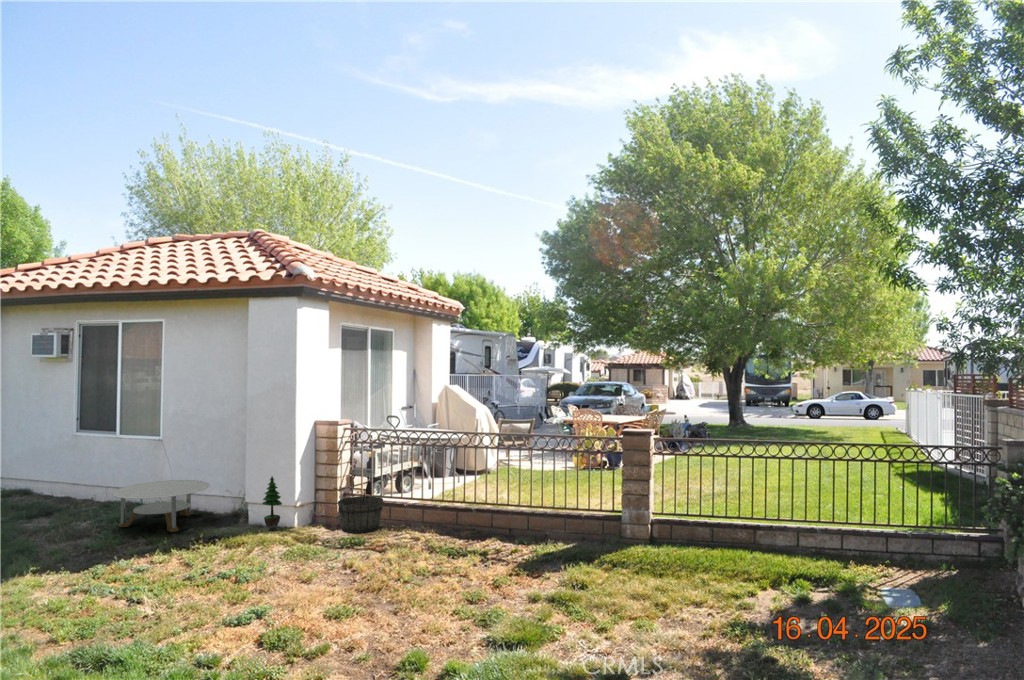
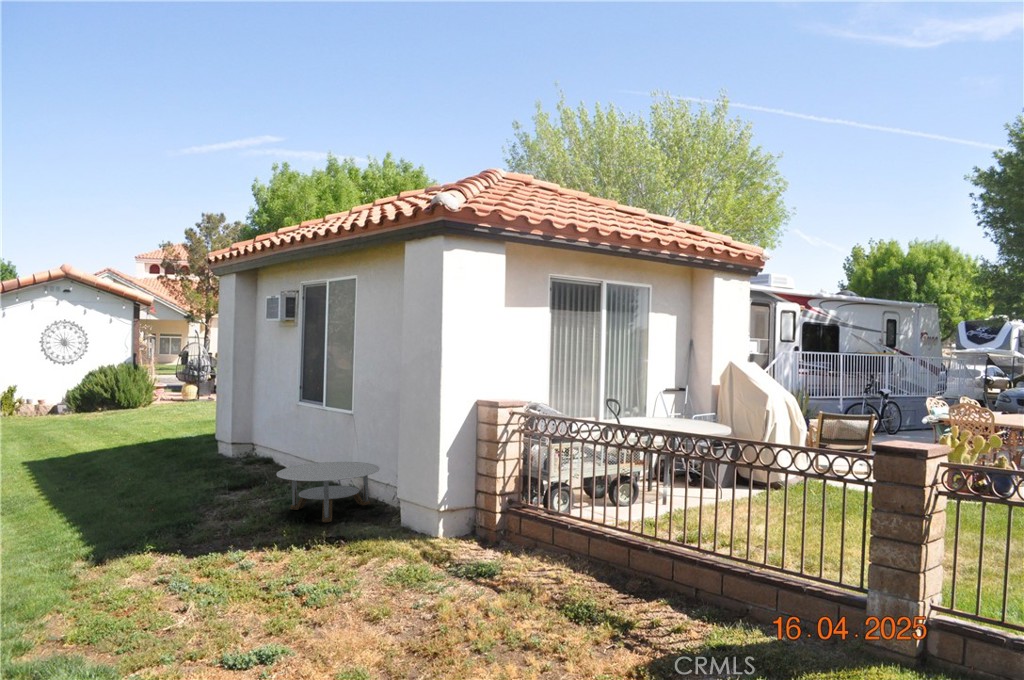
potted tree: present [262,476,282,529] -> none [403,467,427,536]
wooden bucket: present [338,490,383,533] -> none [477,499,541,558]

